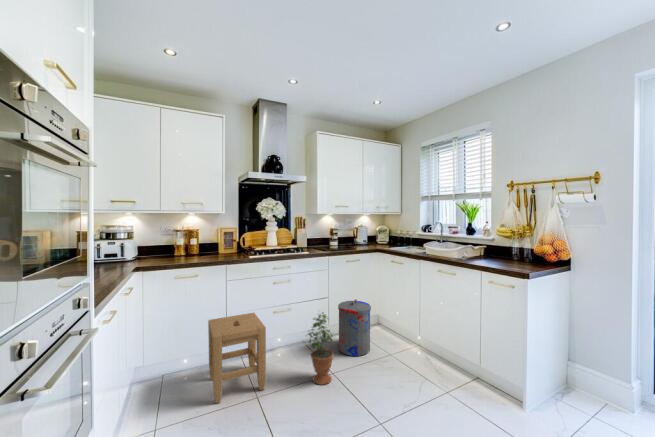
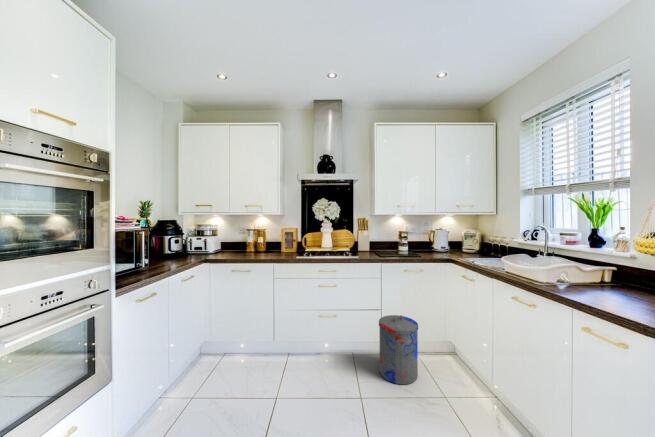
stool: present [208,313,266,403] -> none [232,310,289,389]
potted plant: present [308,314,333,385] -> none [320,321,352,406]

